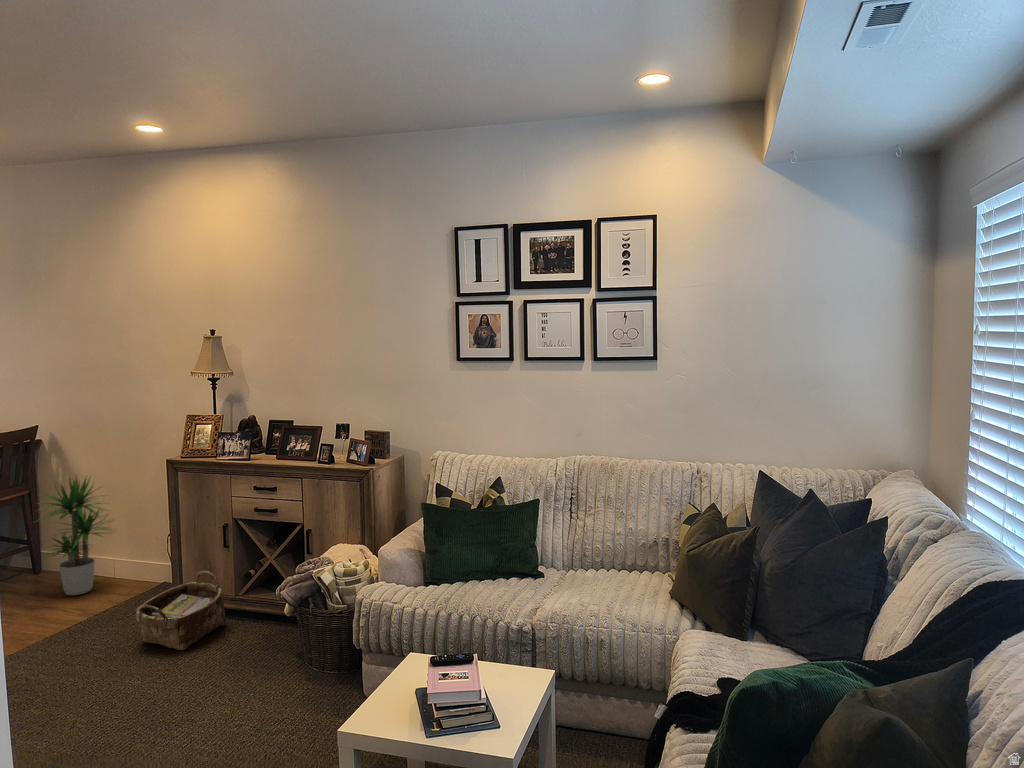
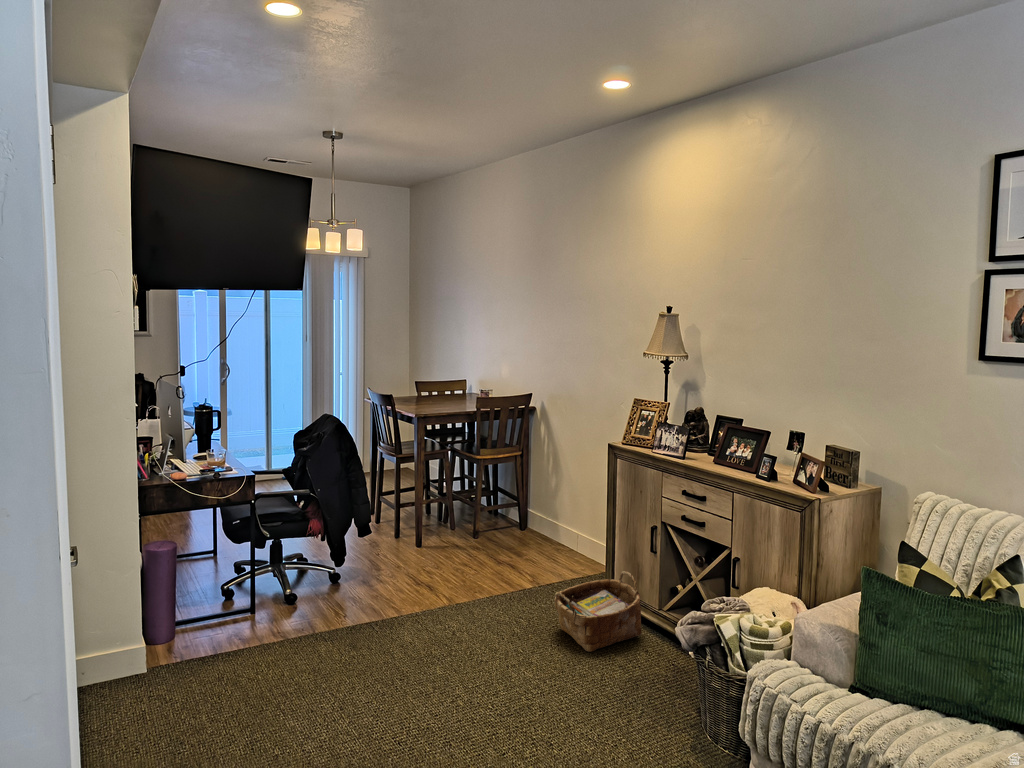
potted plant: present [40,476,112,595] -> none [506,442,576,559]

